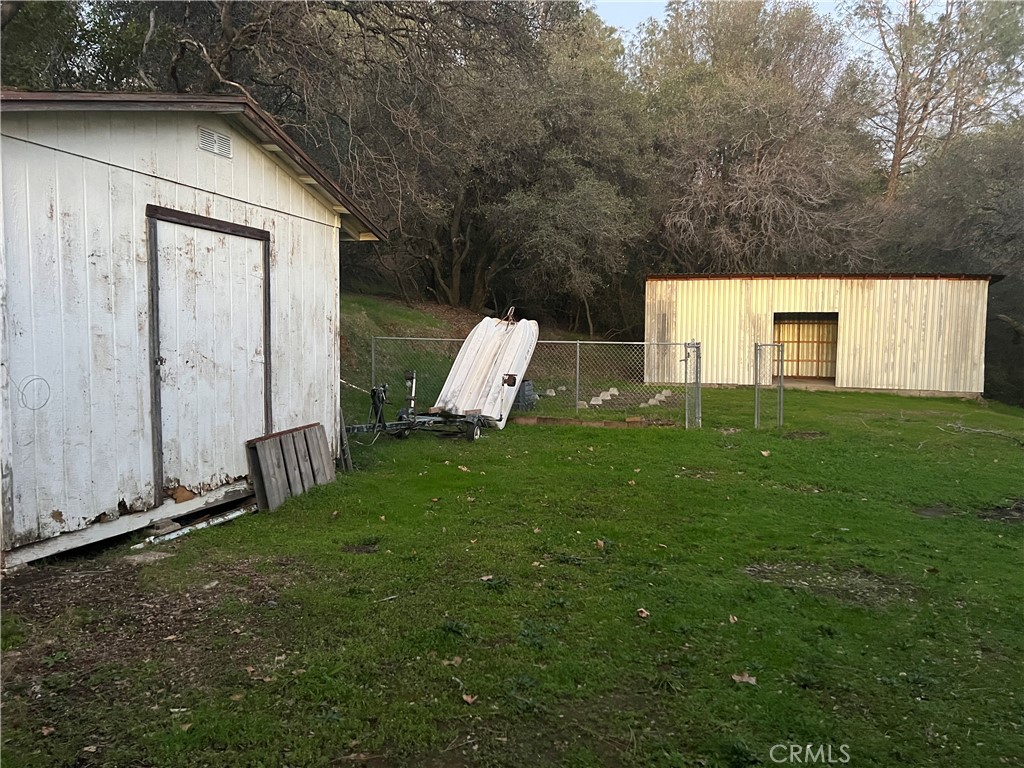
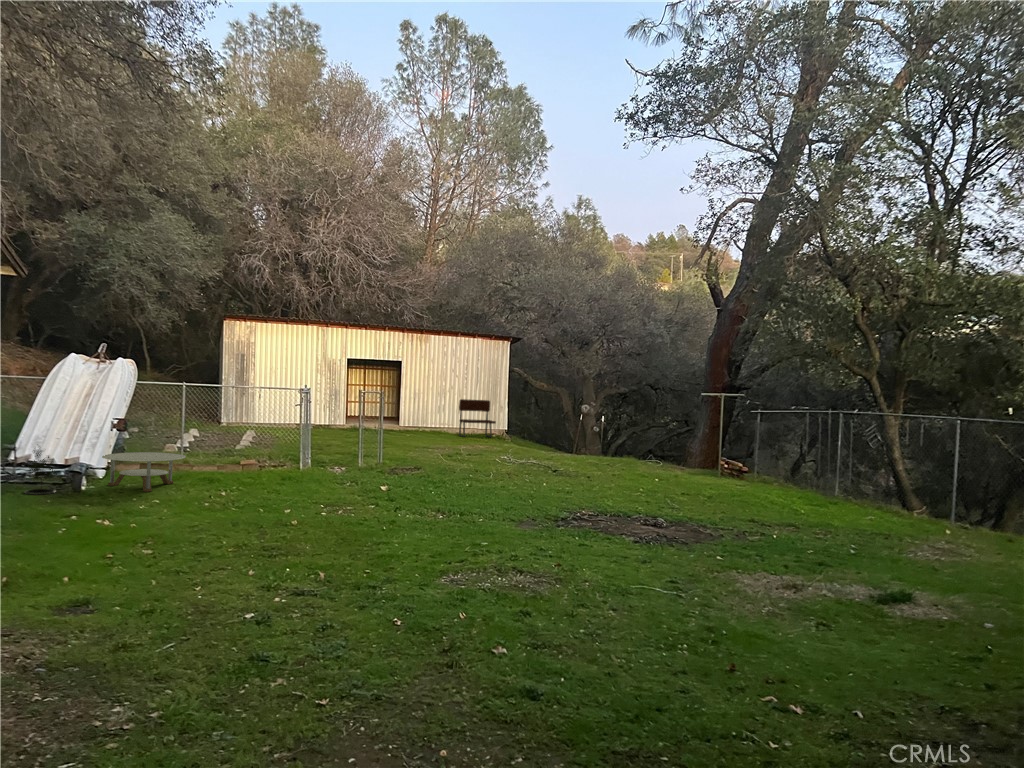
bench: none [913,355,966,401] -> present [459,399,496,437]
round table: none [496,405,565,441] -> present [102,452,186,492]

